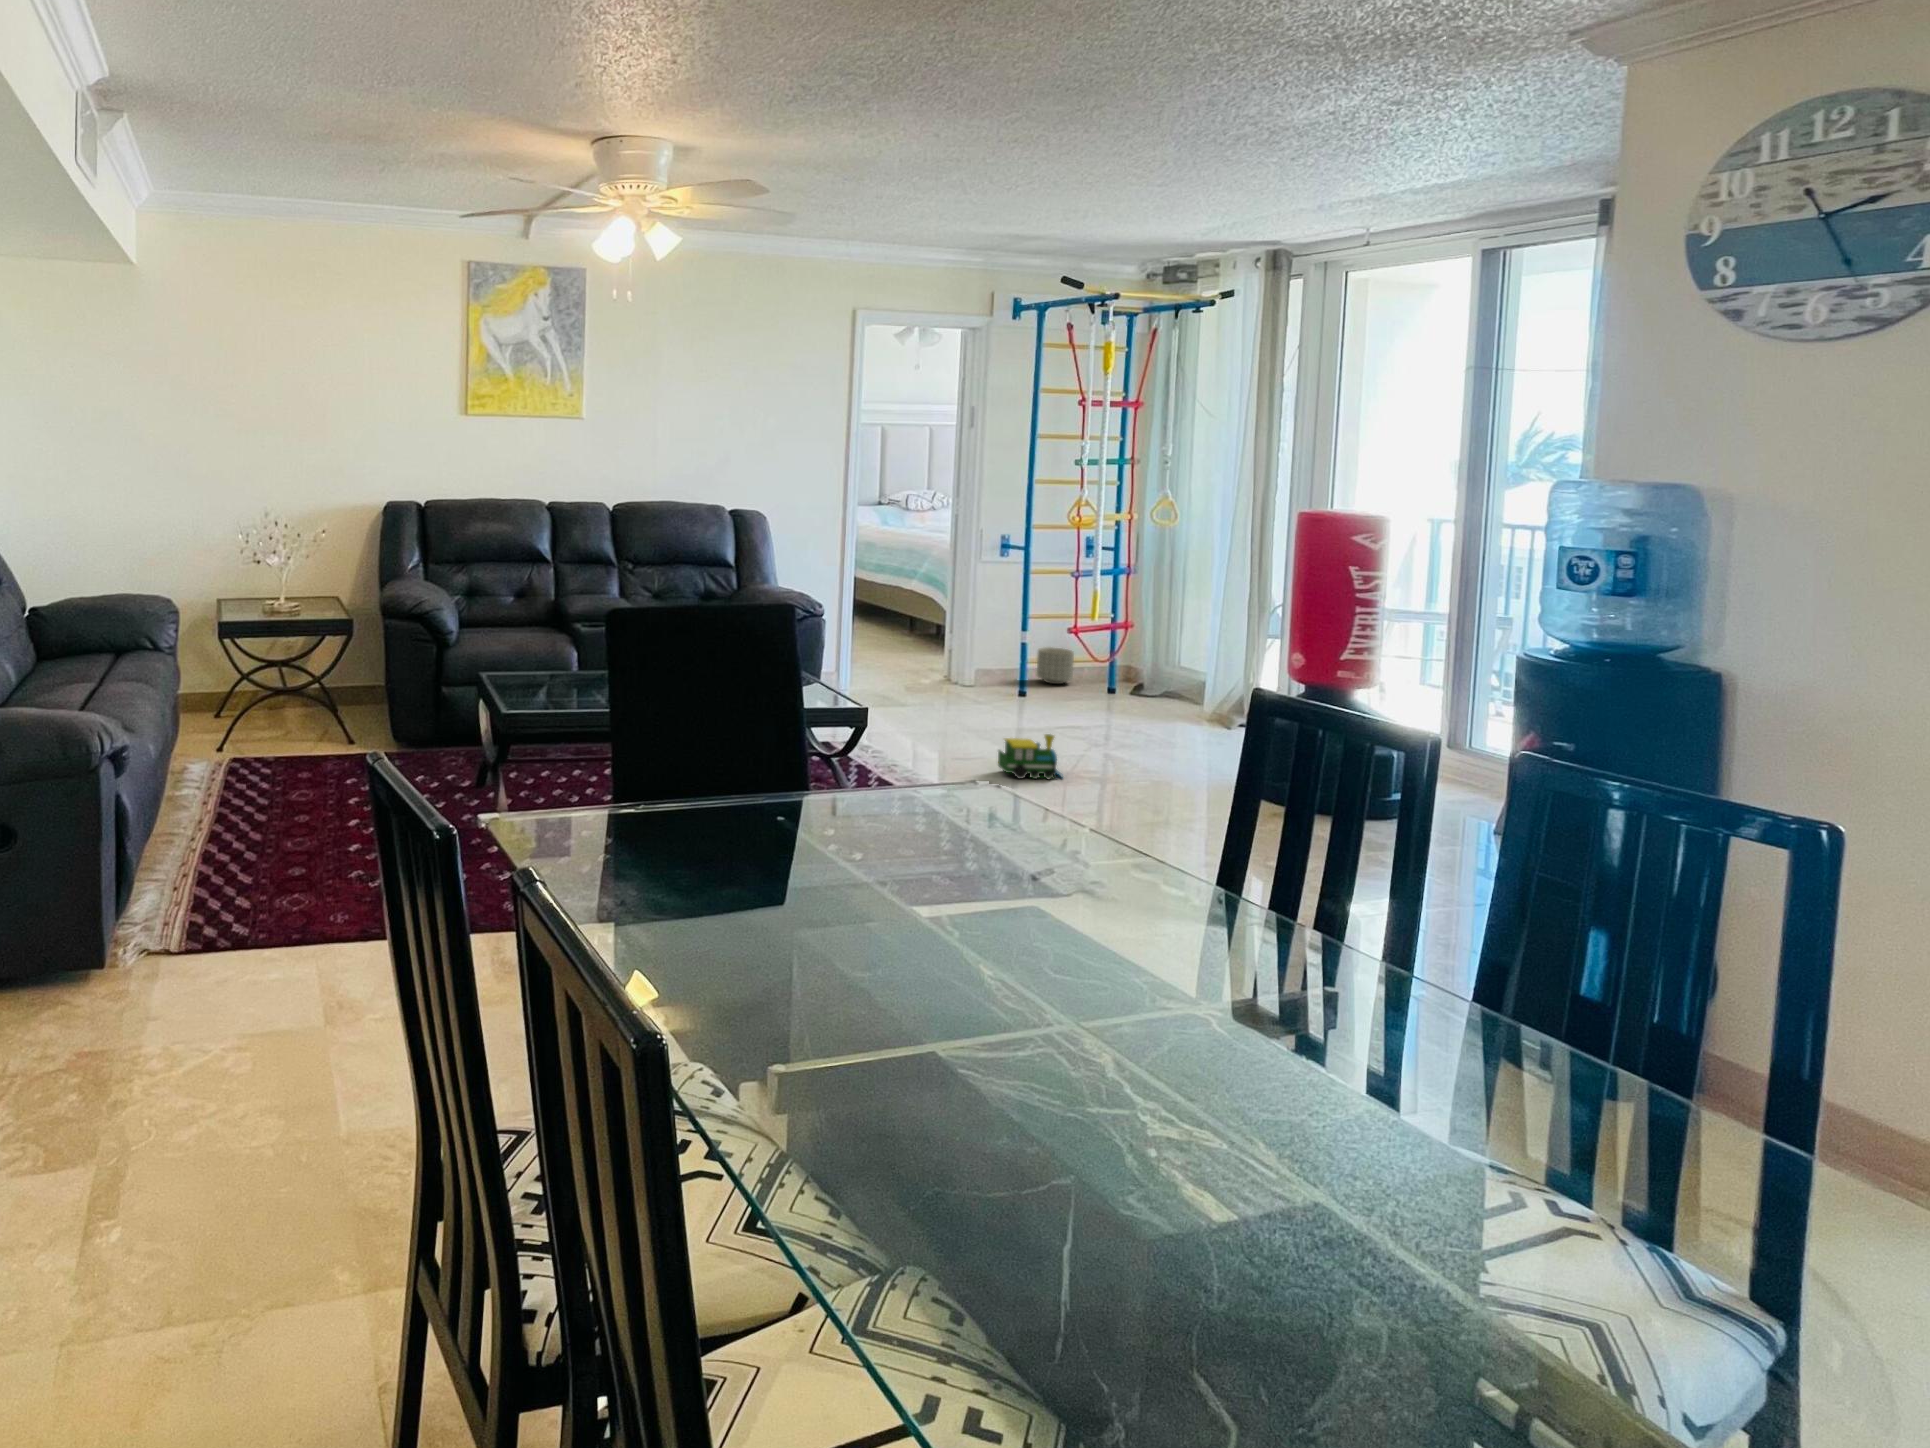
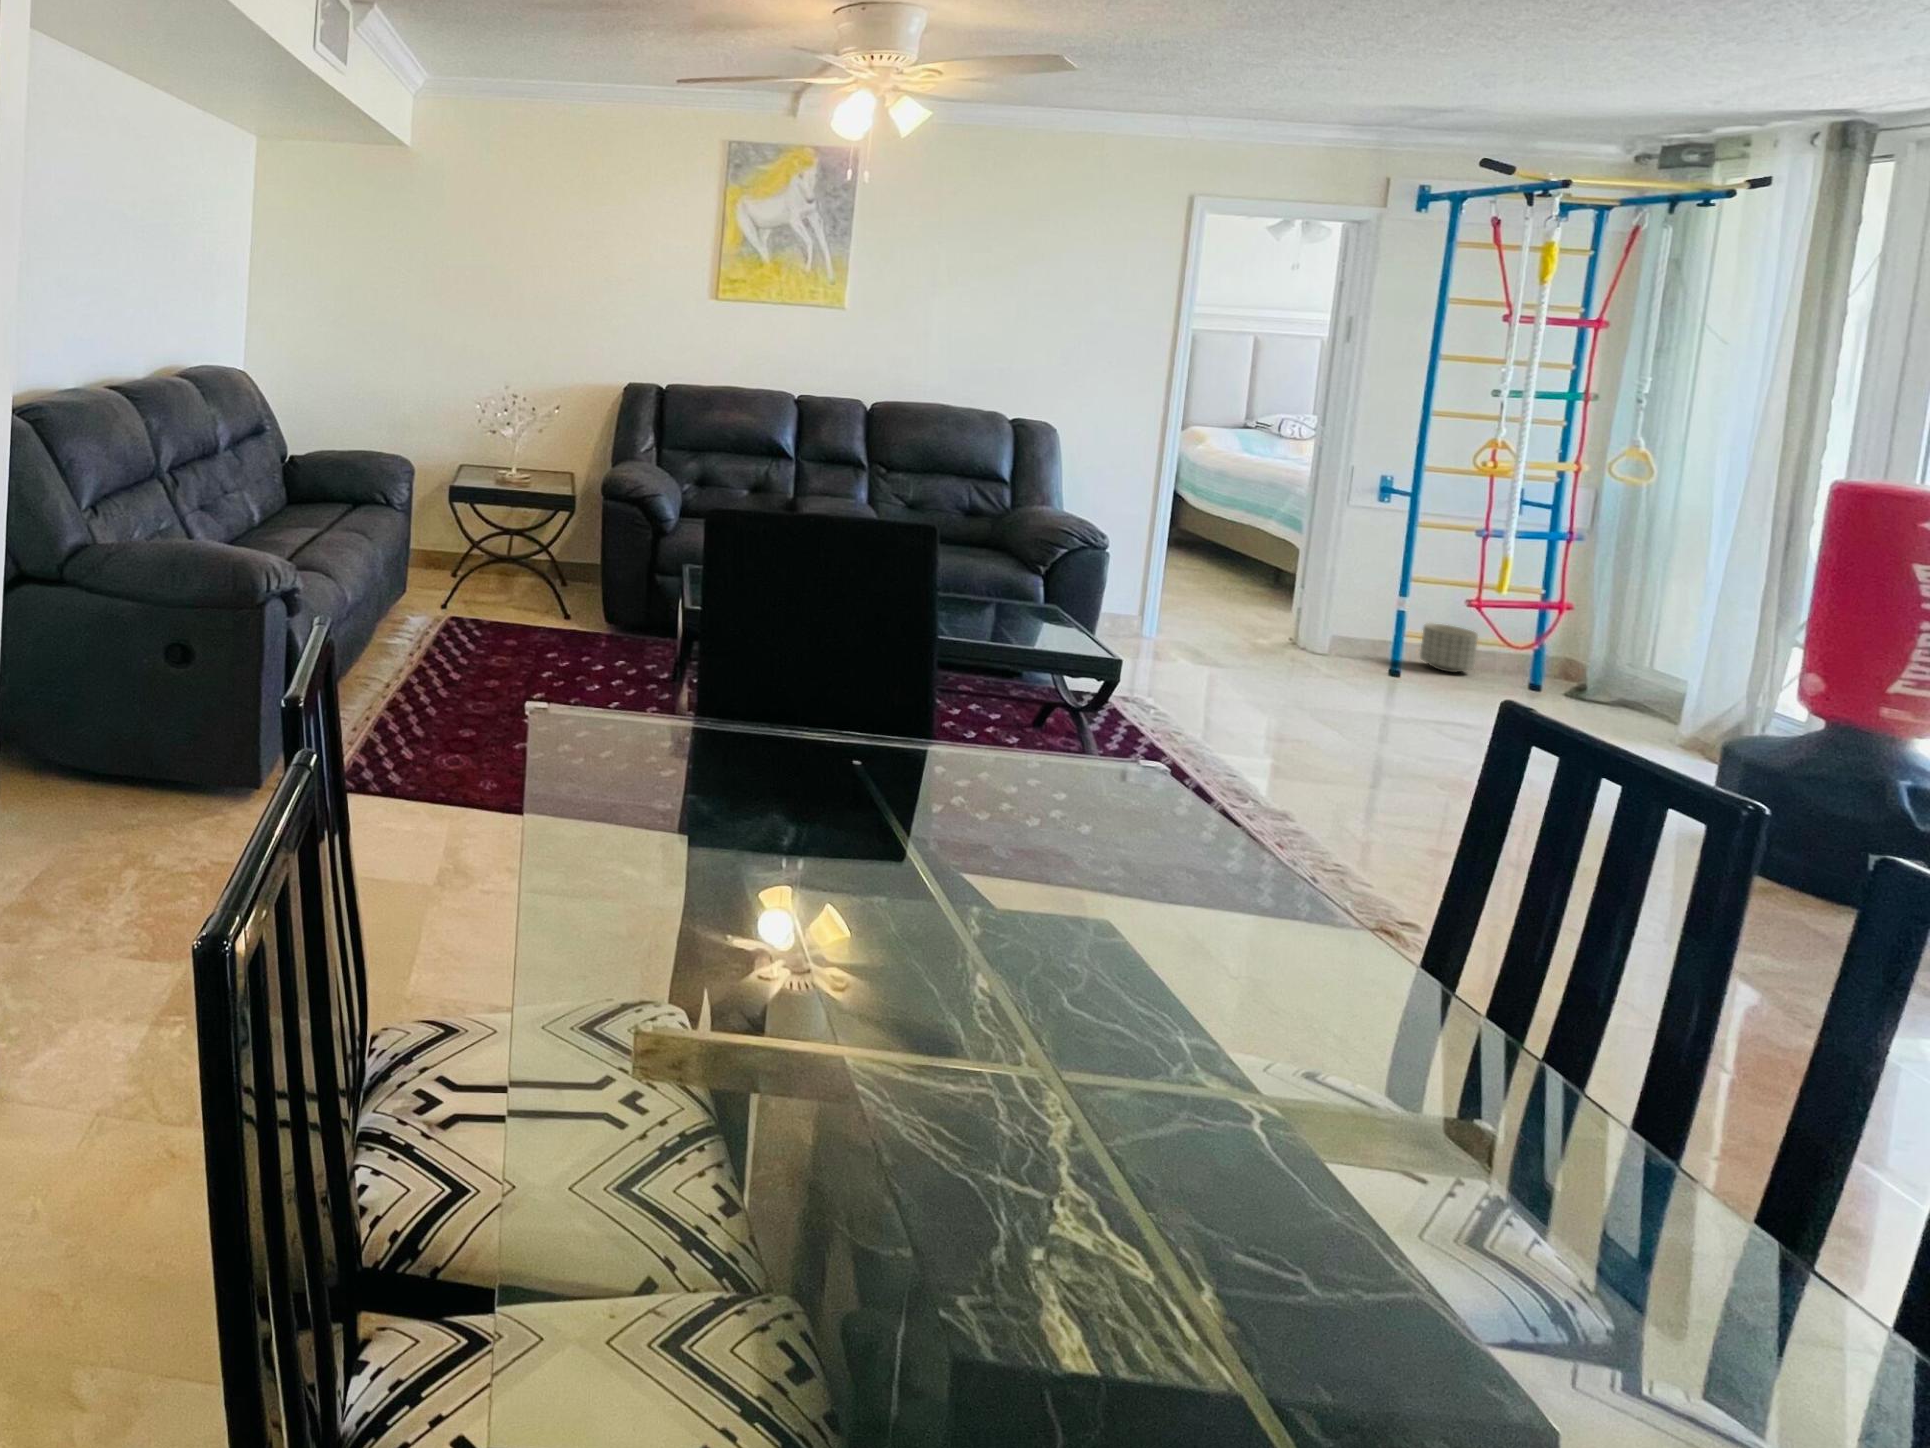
toy train: present [998,734,1062,779] -> none [1324,722,1419,784]

